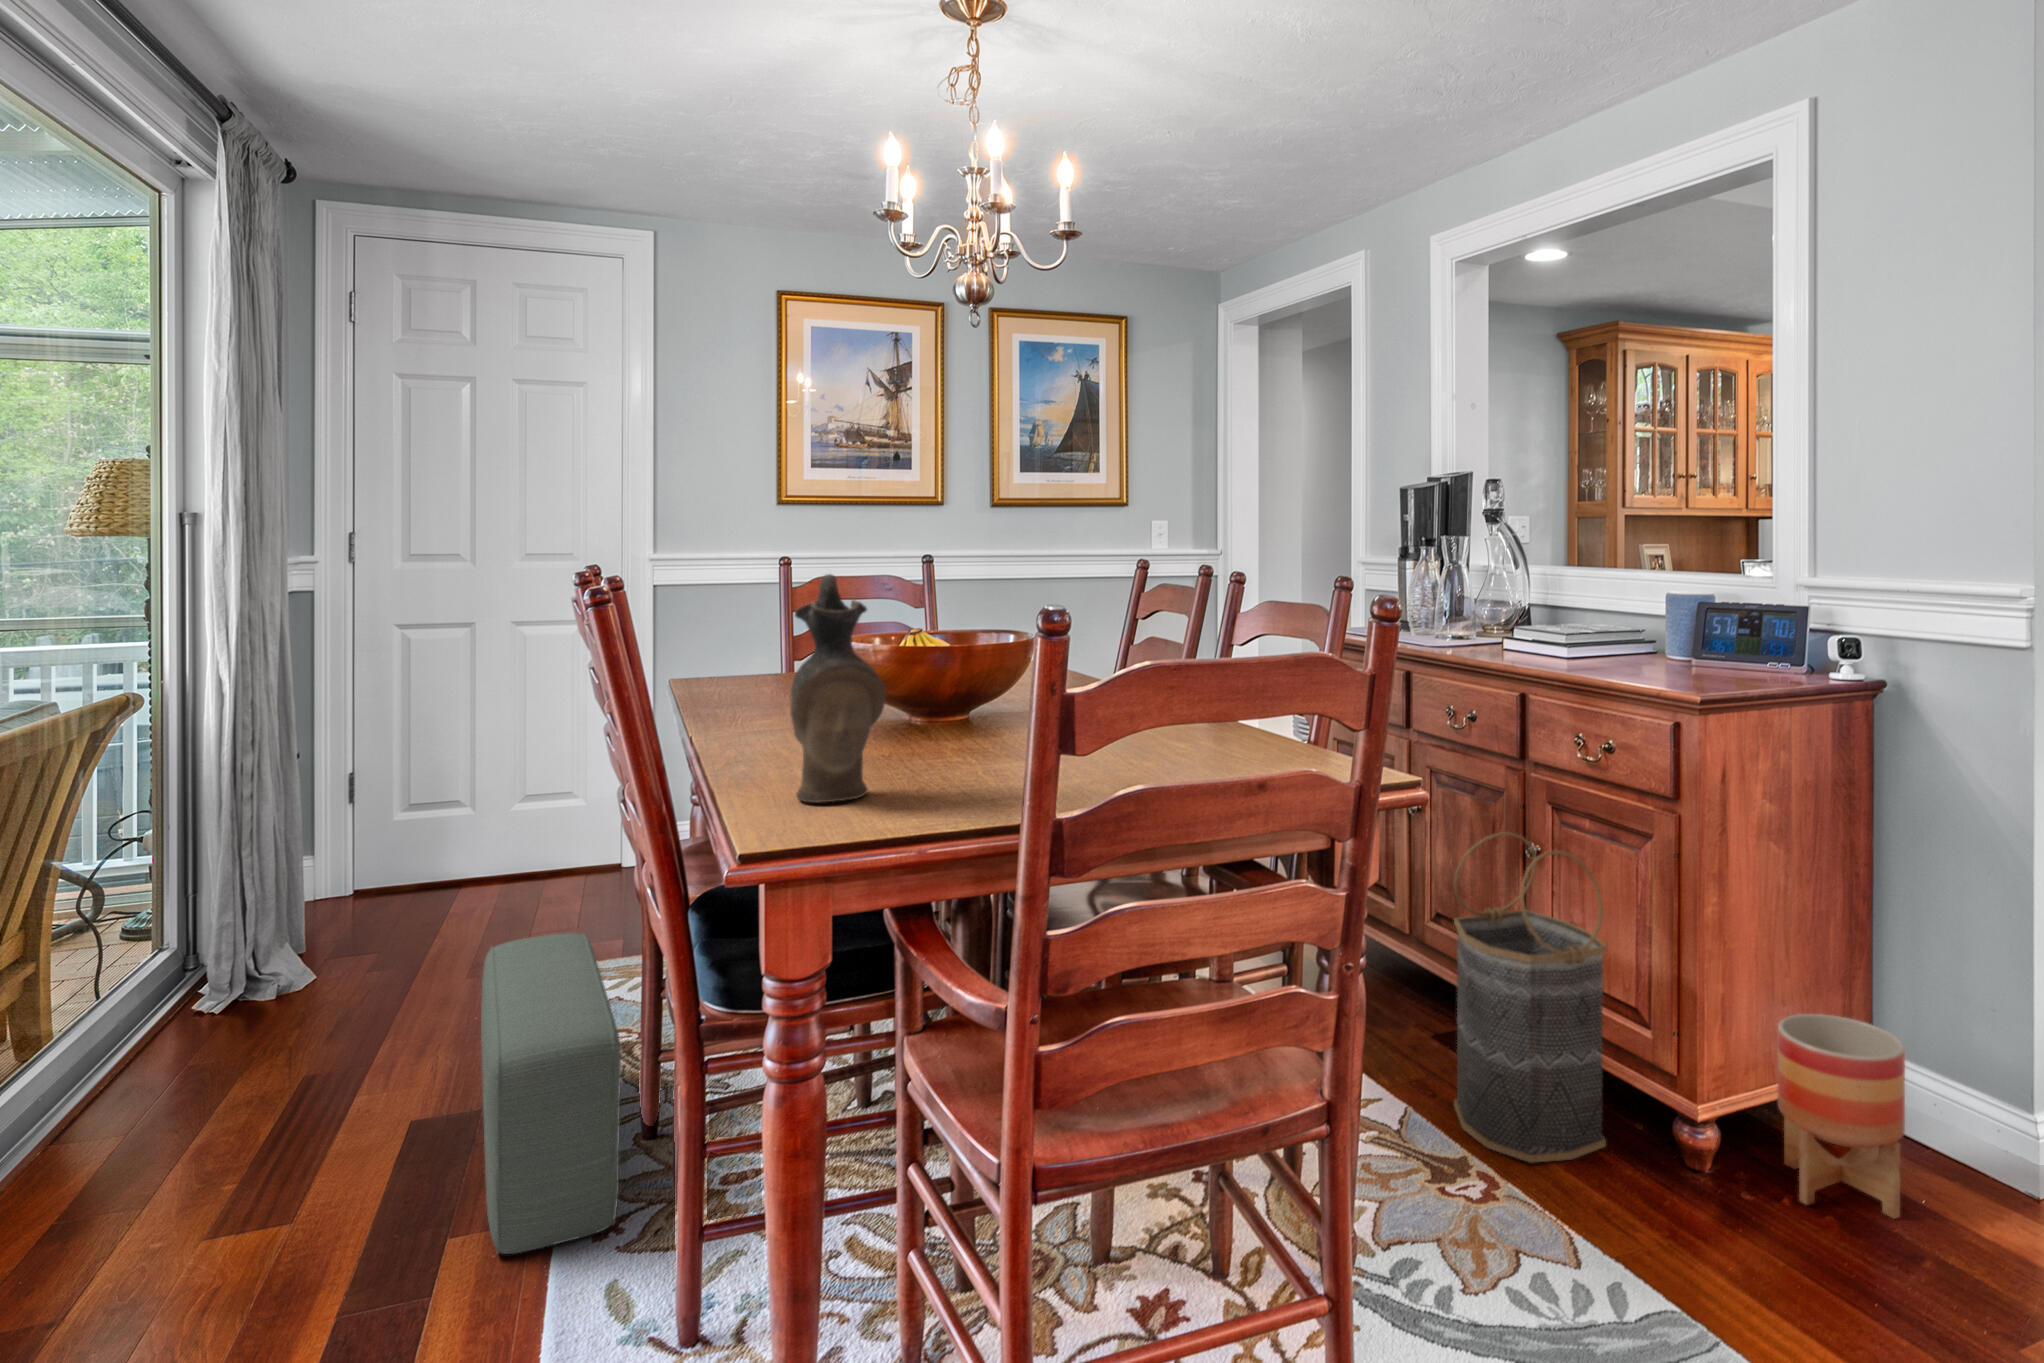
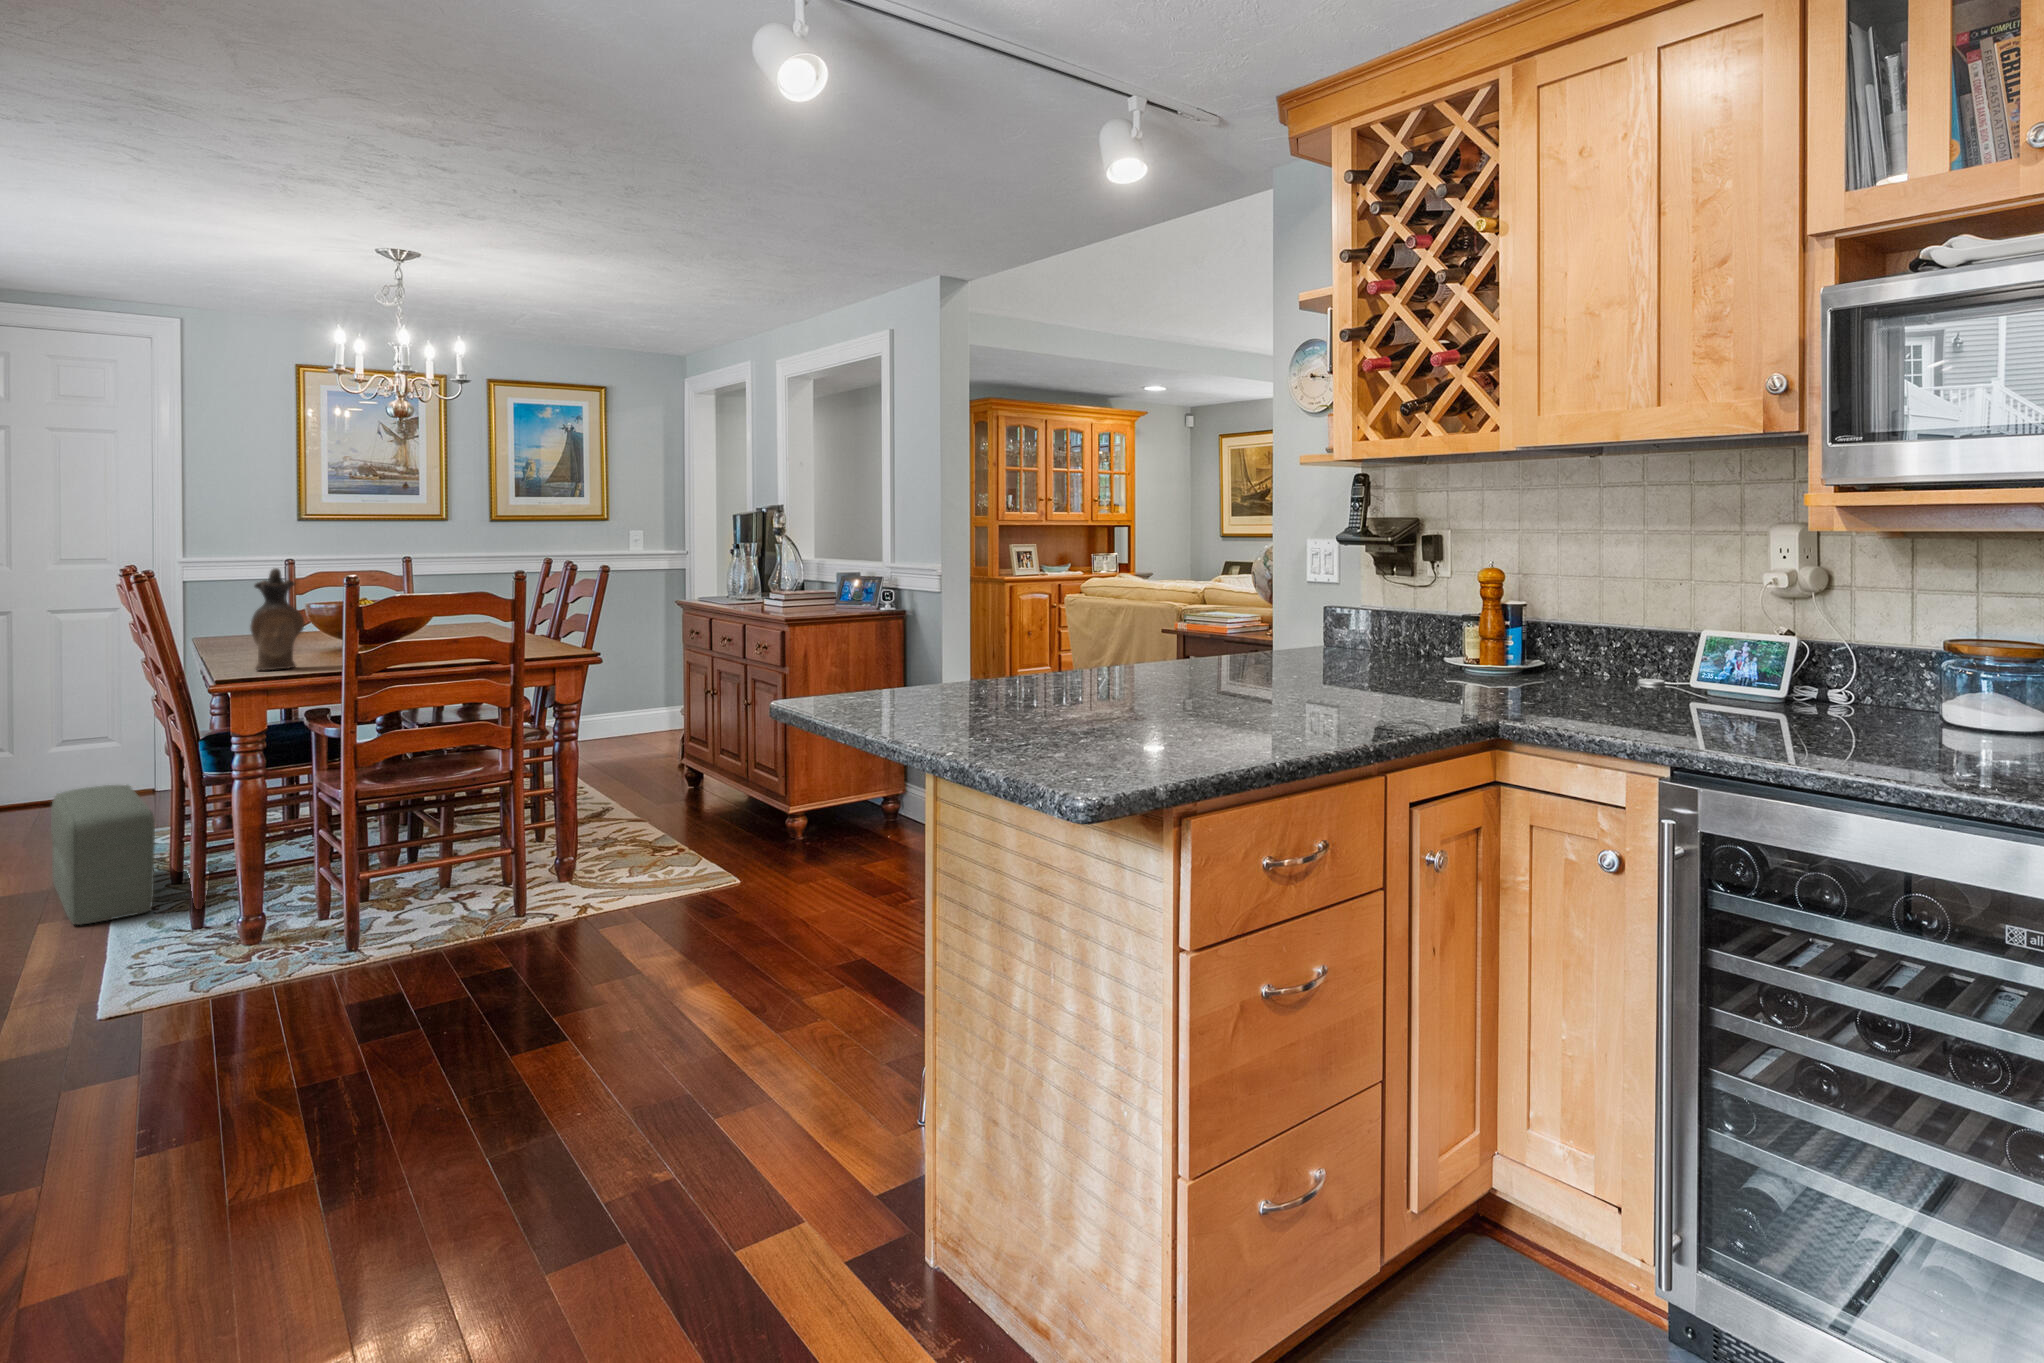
basket: present [1454,832,1606,1163] -> none [685,693,756,845]
planter: present [1777,1014,1905,1219] -> none [823,764,875,844]

